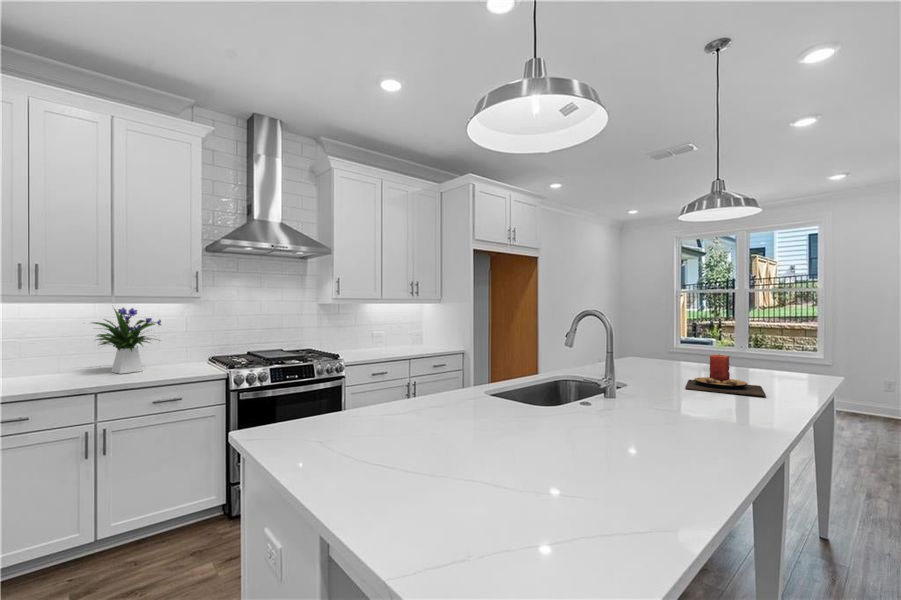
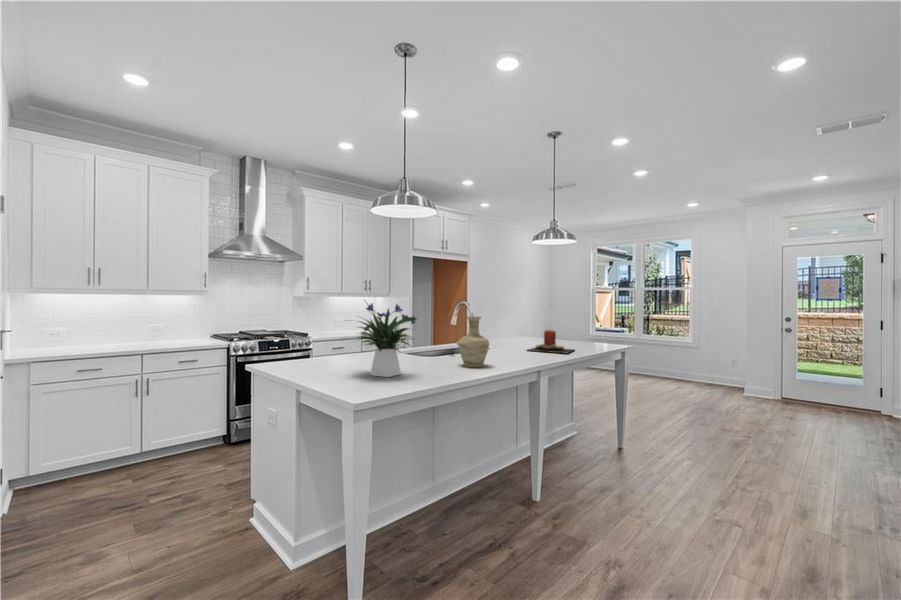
flower arrangement: present [92,308,161,374] -> present [359,304,417,377]
vase: none [616,340,681,439] -> present [458,316,489,367]

